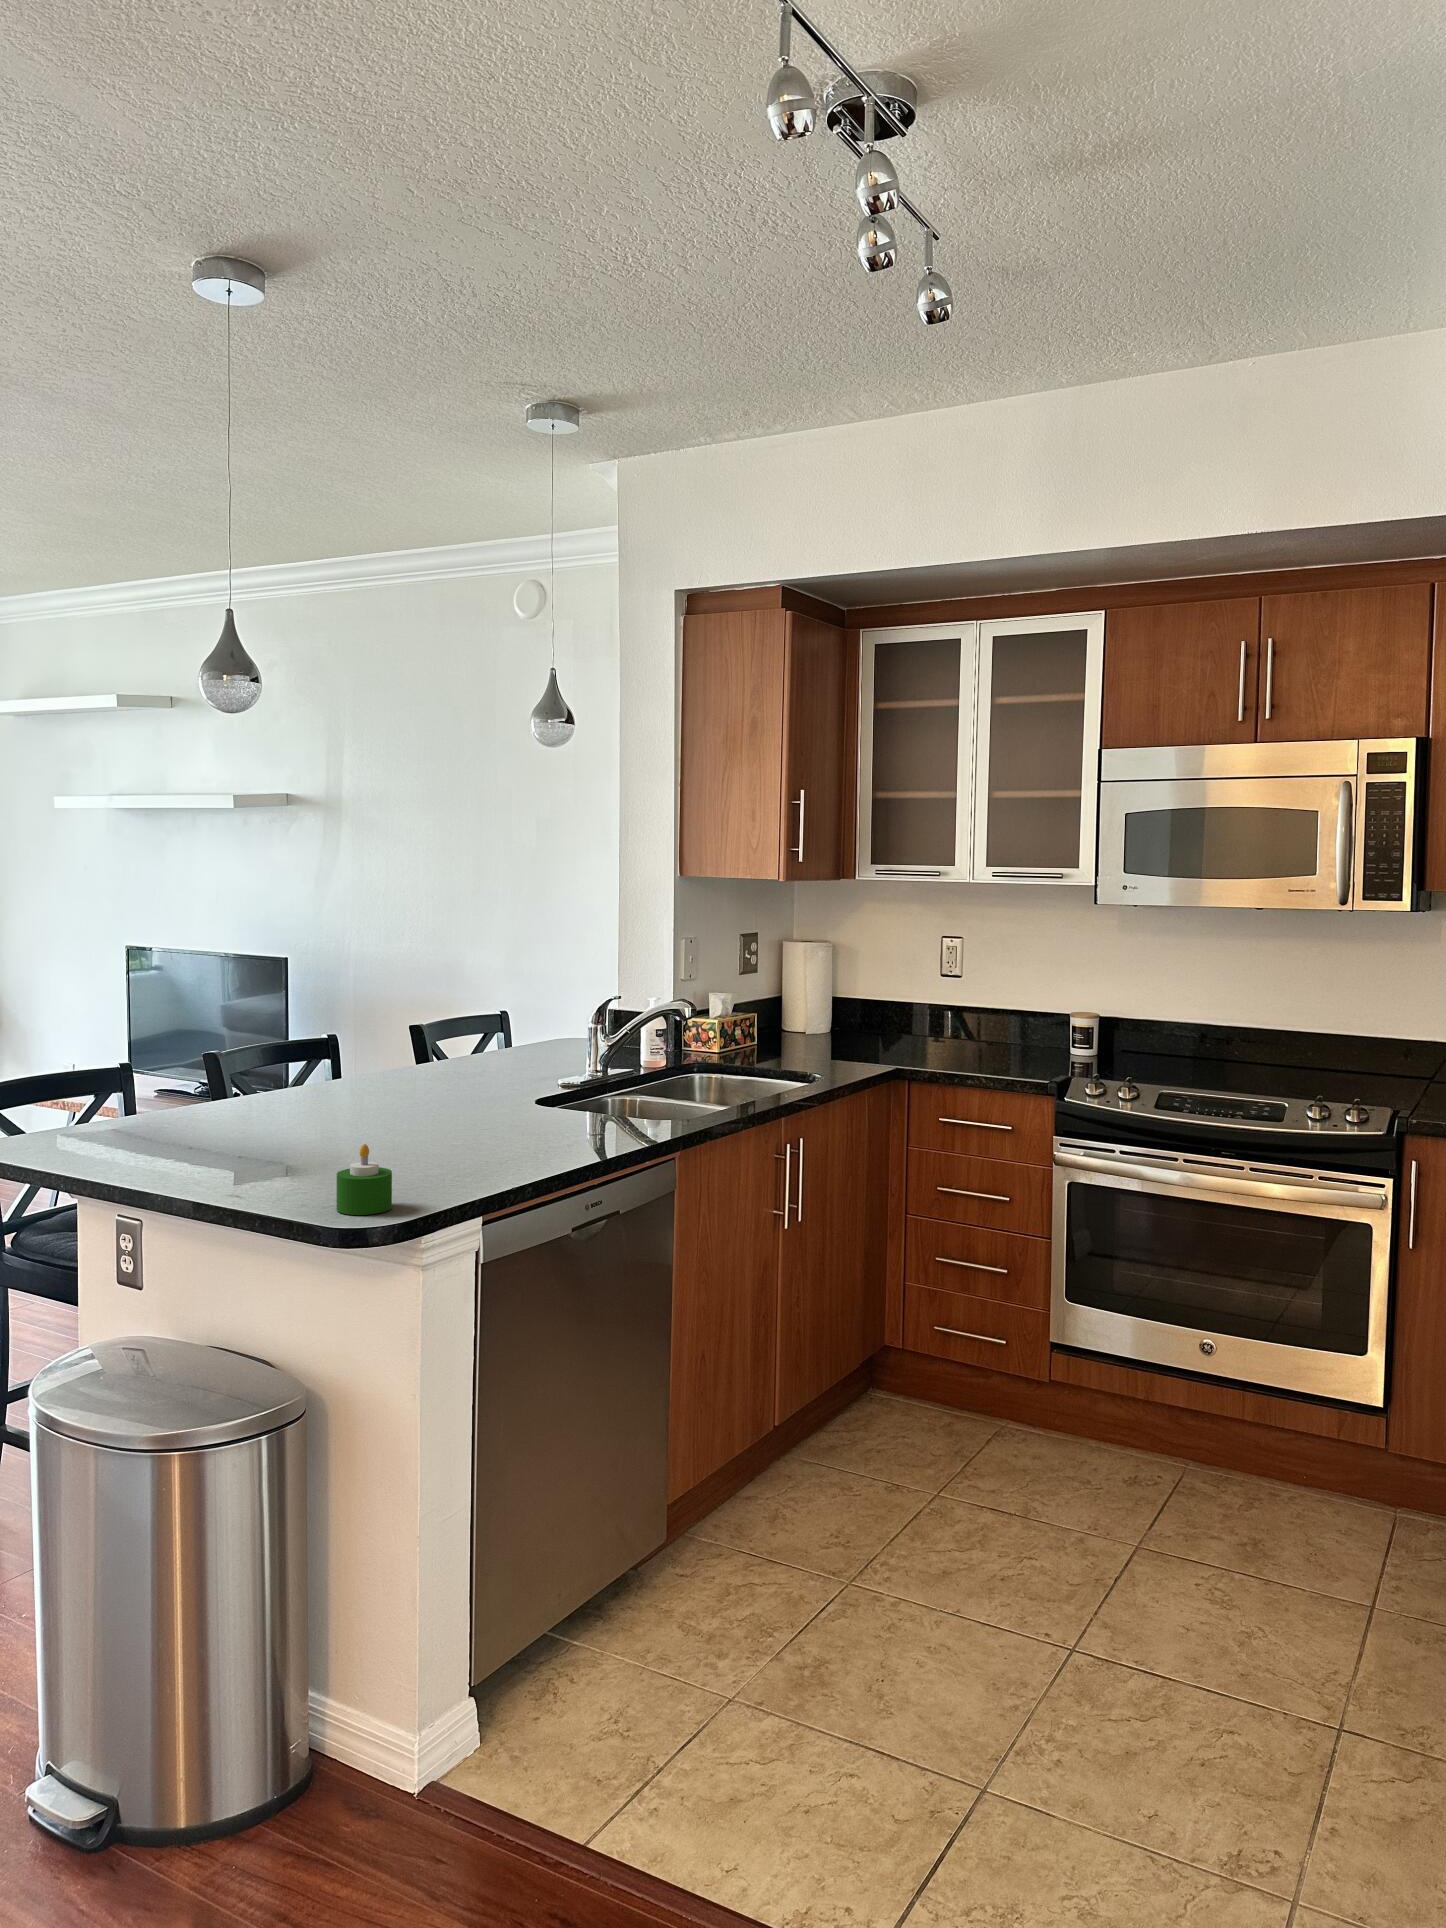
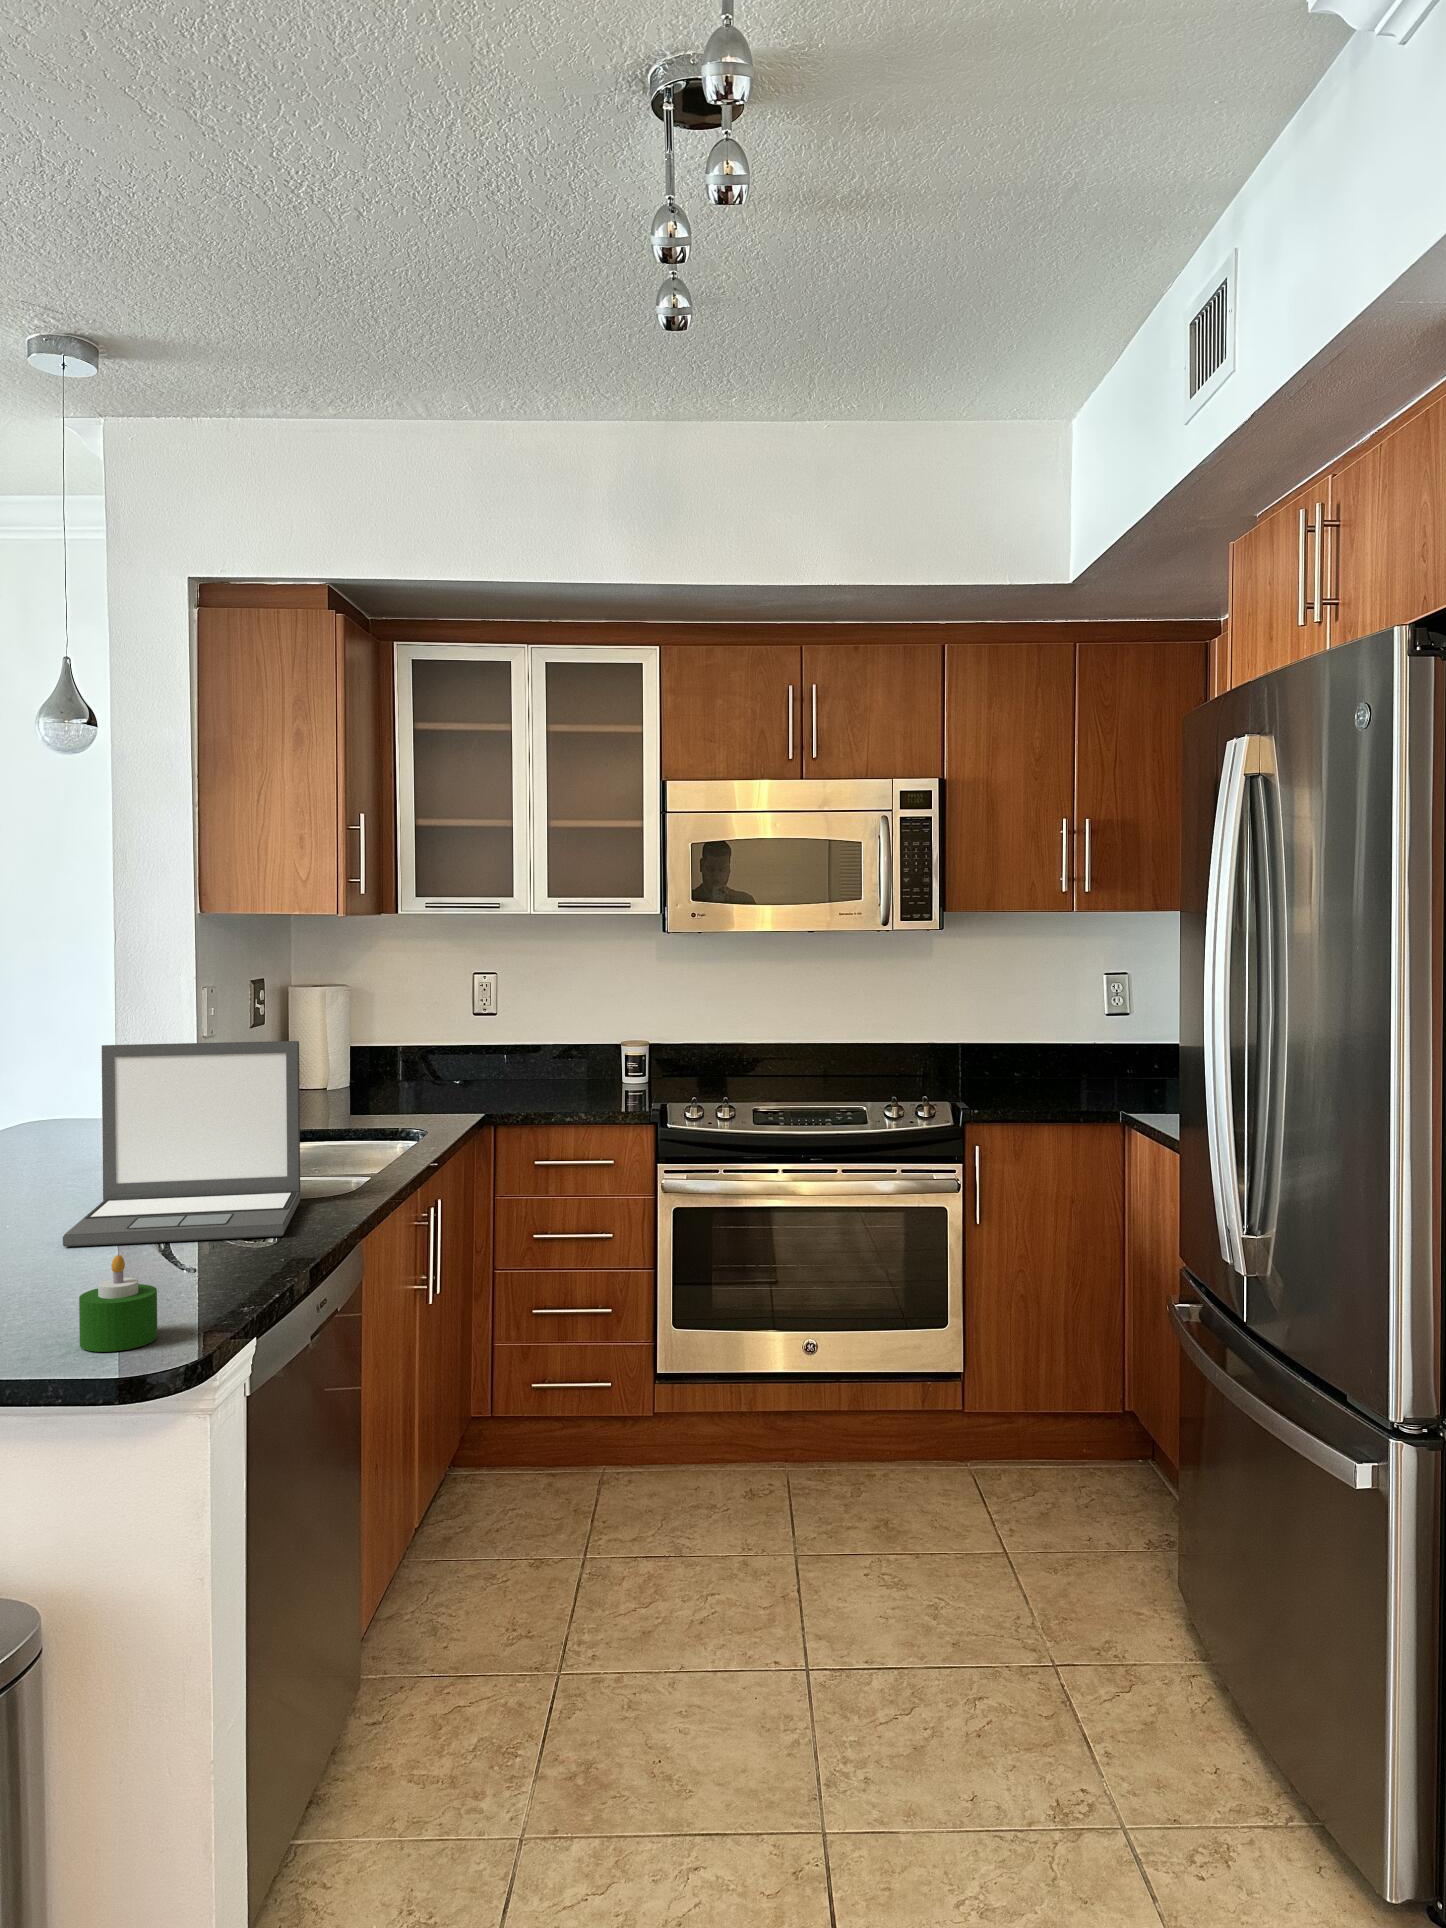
laptop: none [436,984,640,1151] -> present [63,1041,300,1247]

